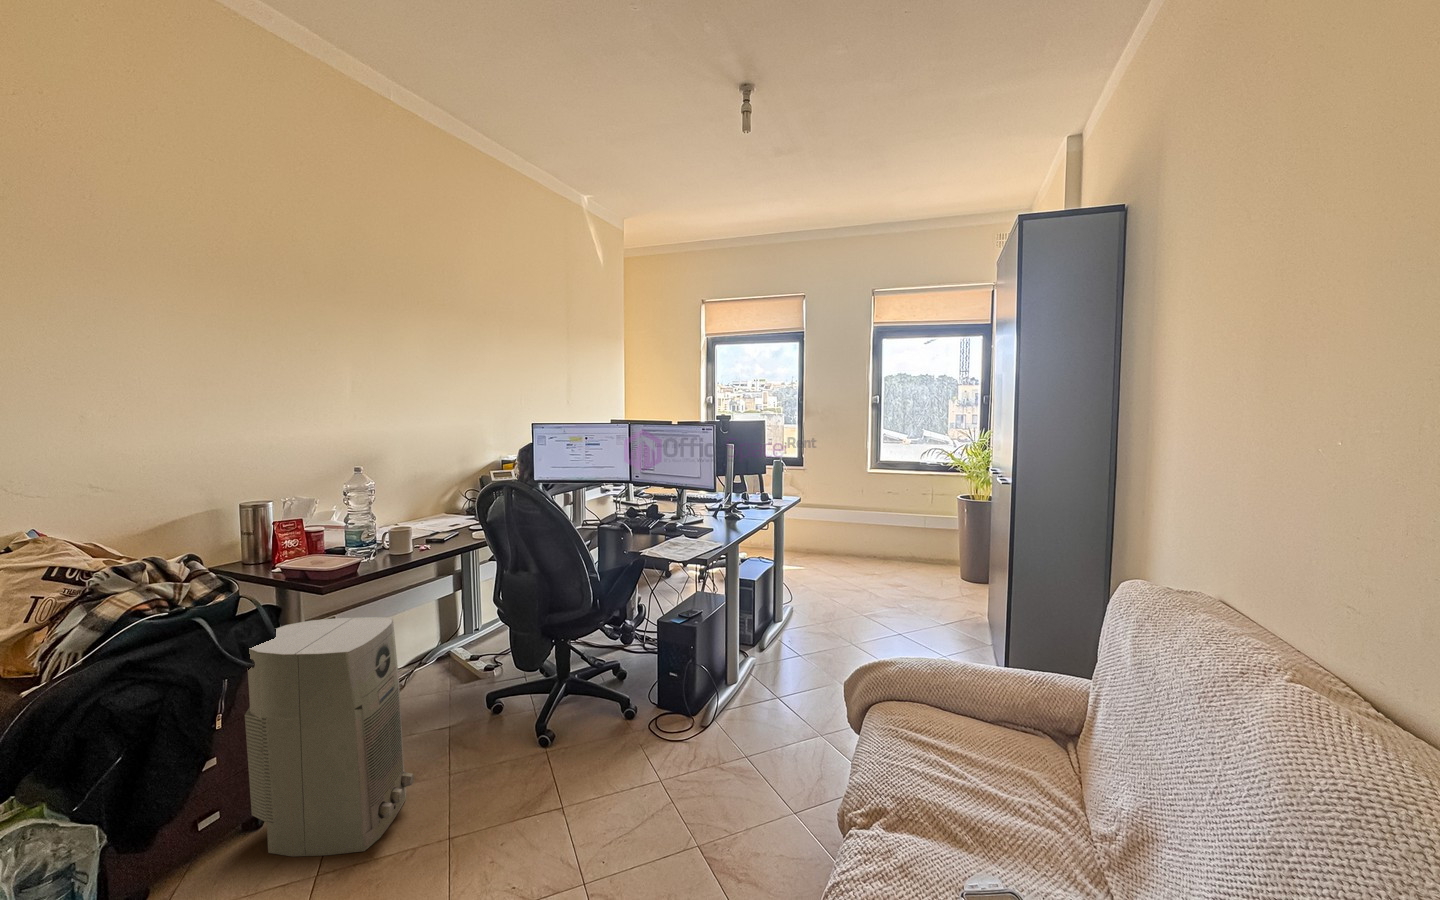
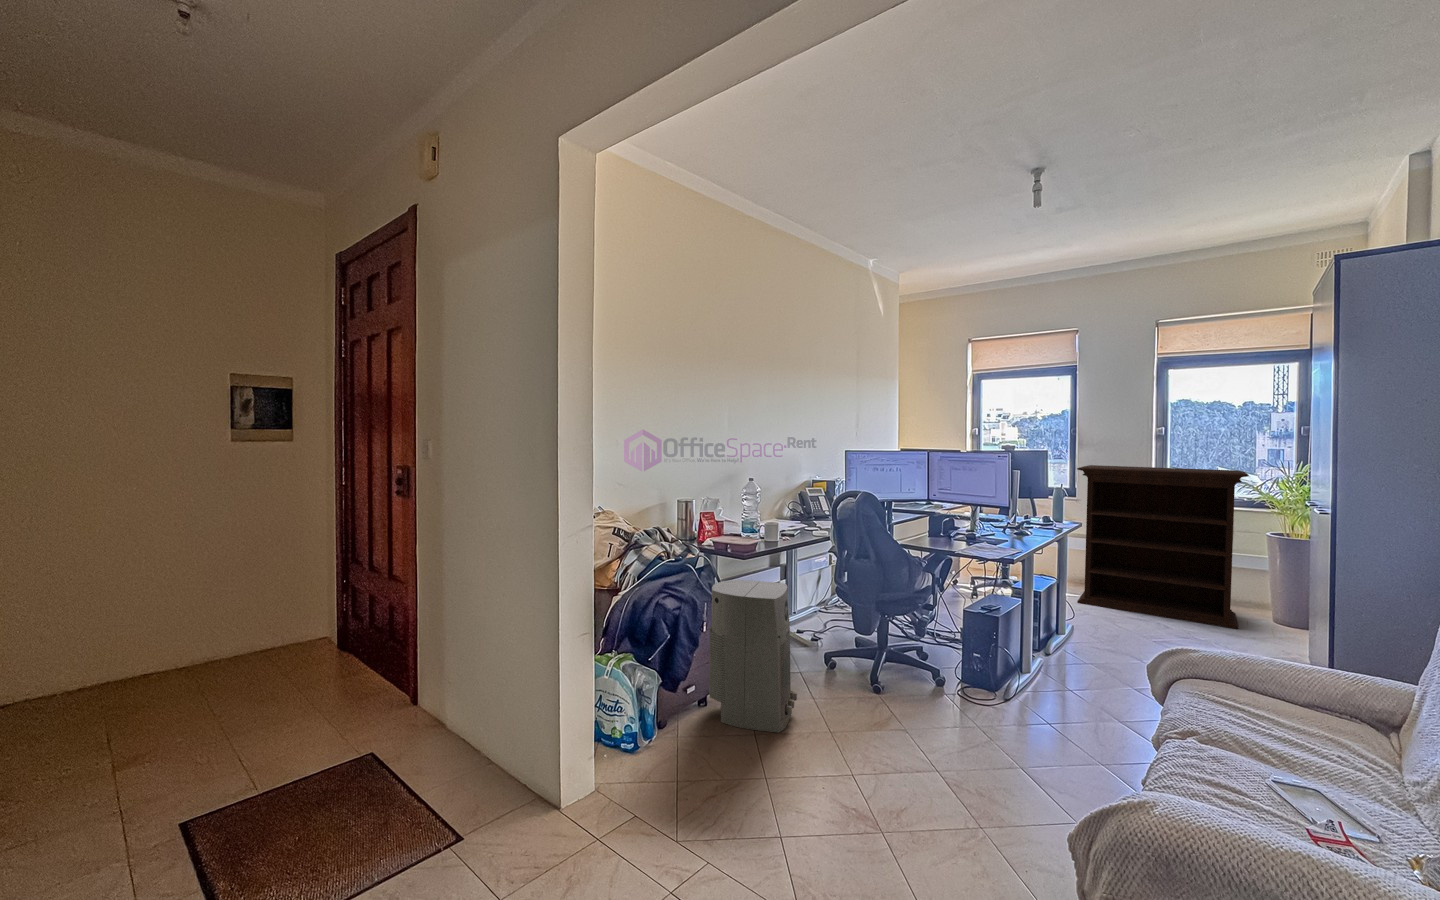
bookshelf: none [801,435,943,589] -> present [1077,465,1249,629]

